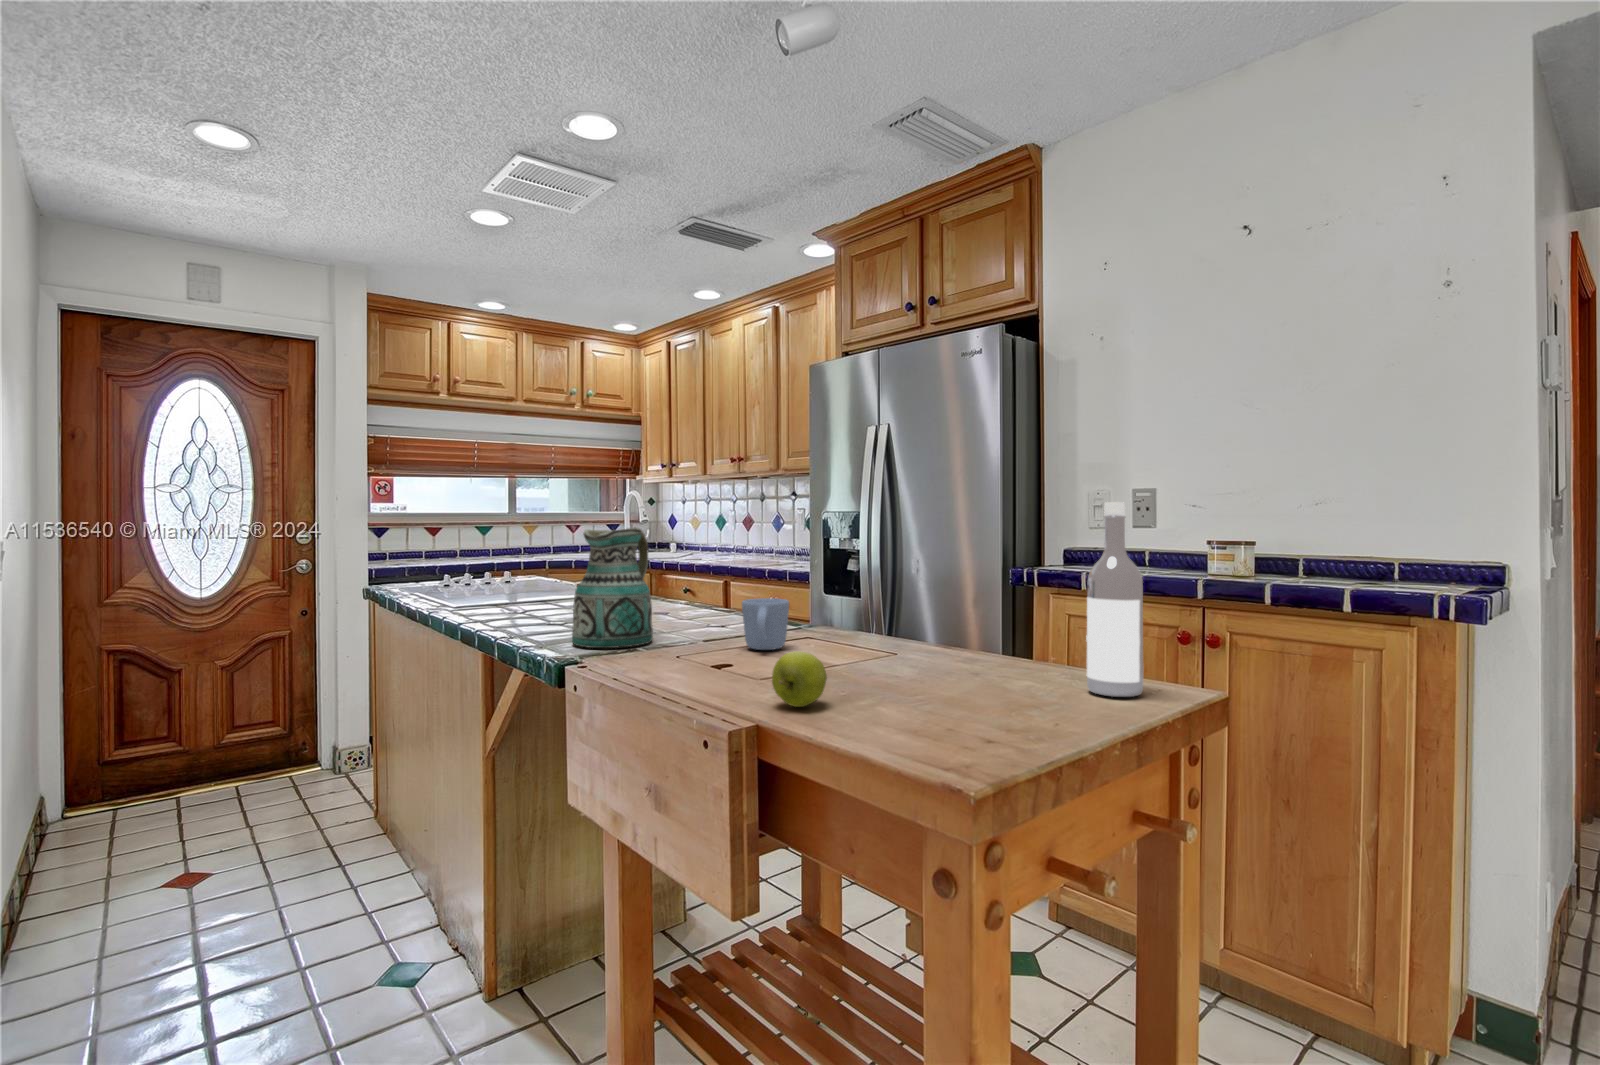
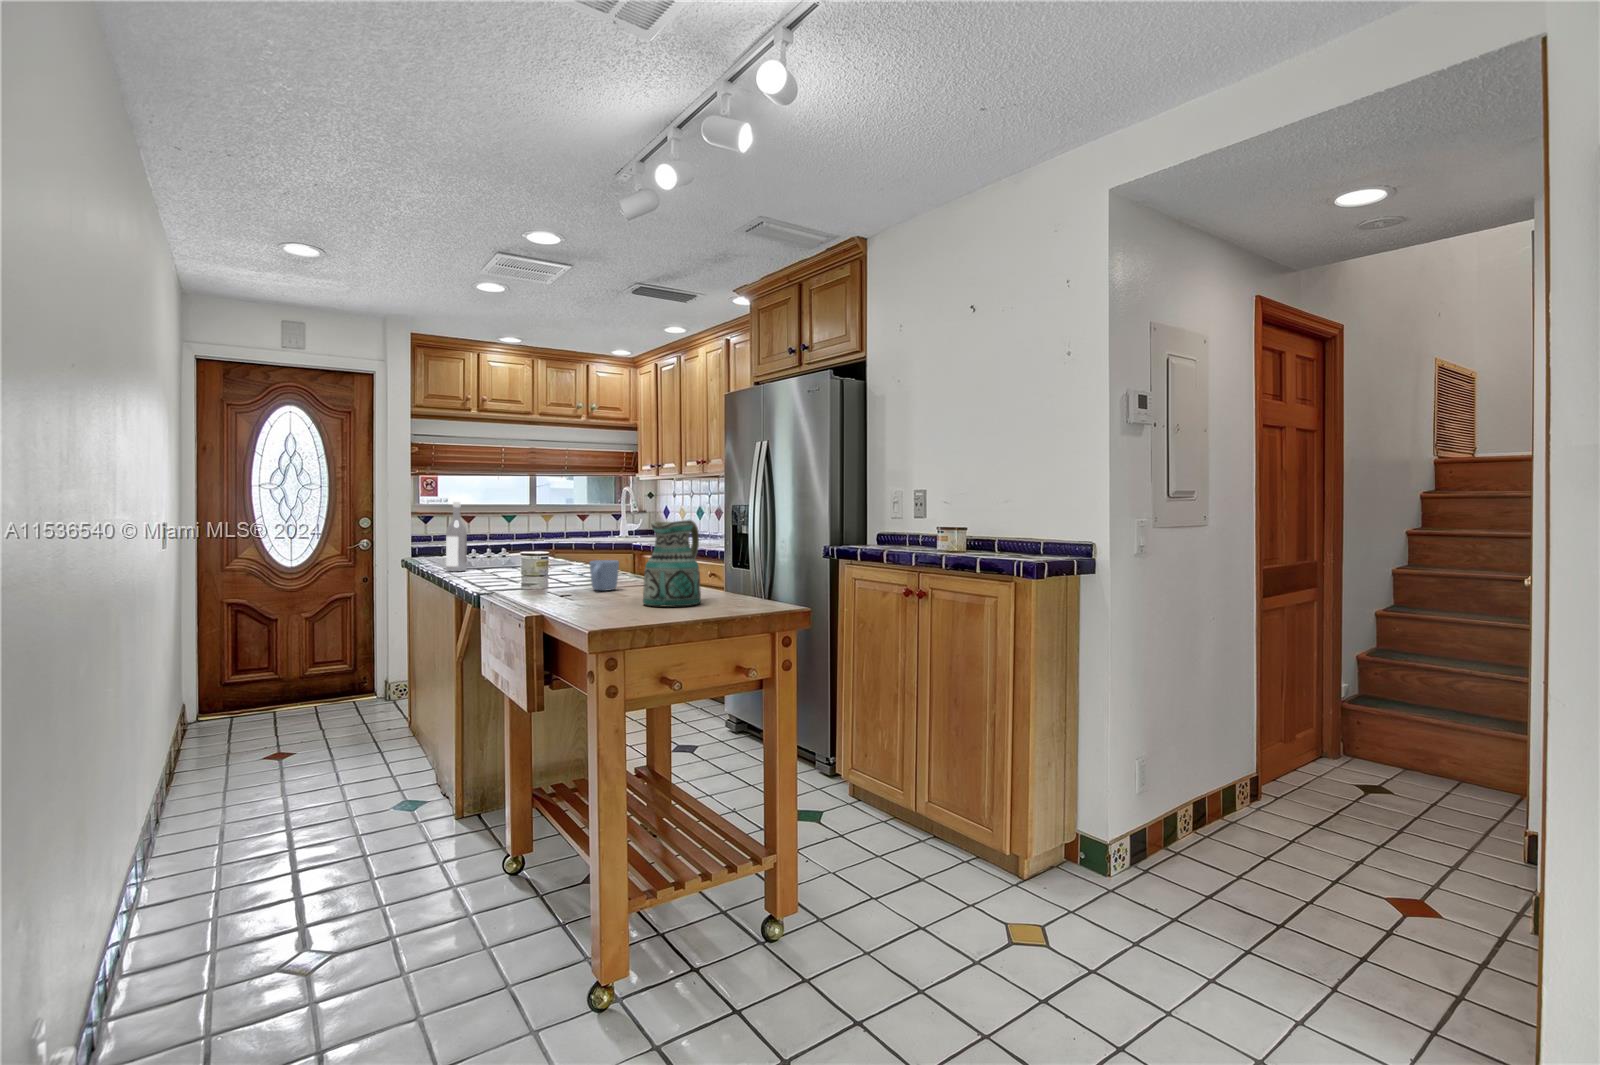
wine bottle: present [1086,502,1143,697] -> present [446,502,467,572]
ceramic pitcher: present [572,527,653,648] -> present [643,520,701,607]
apple: present [772,651,827,707] -> none [556,581,588,610]

